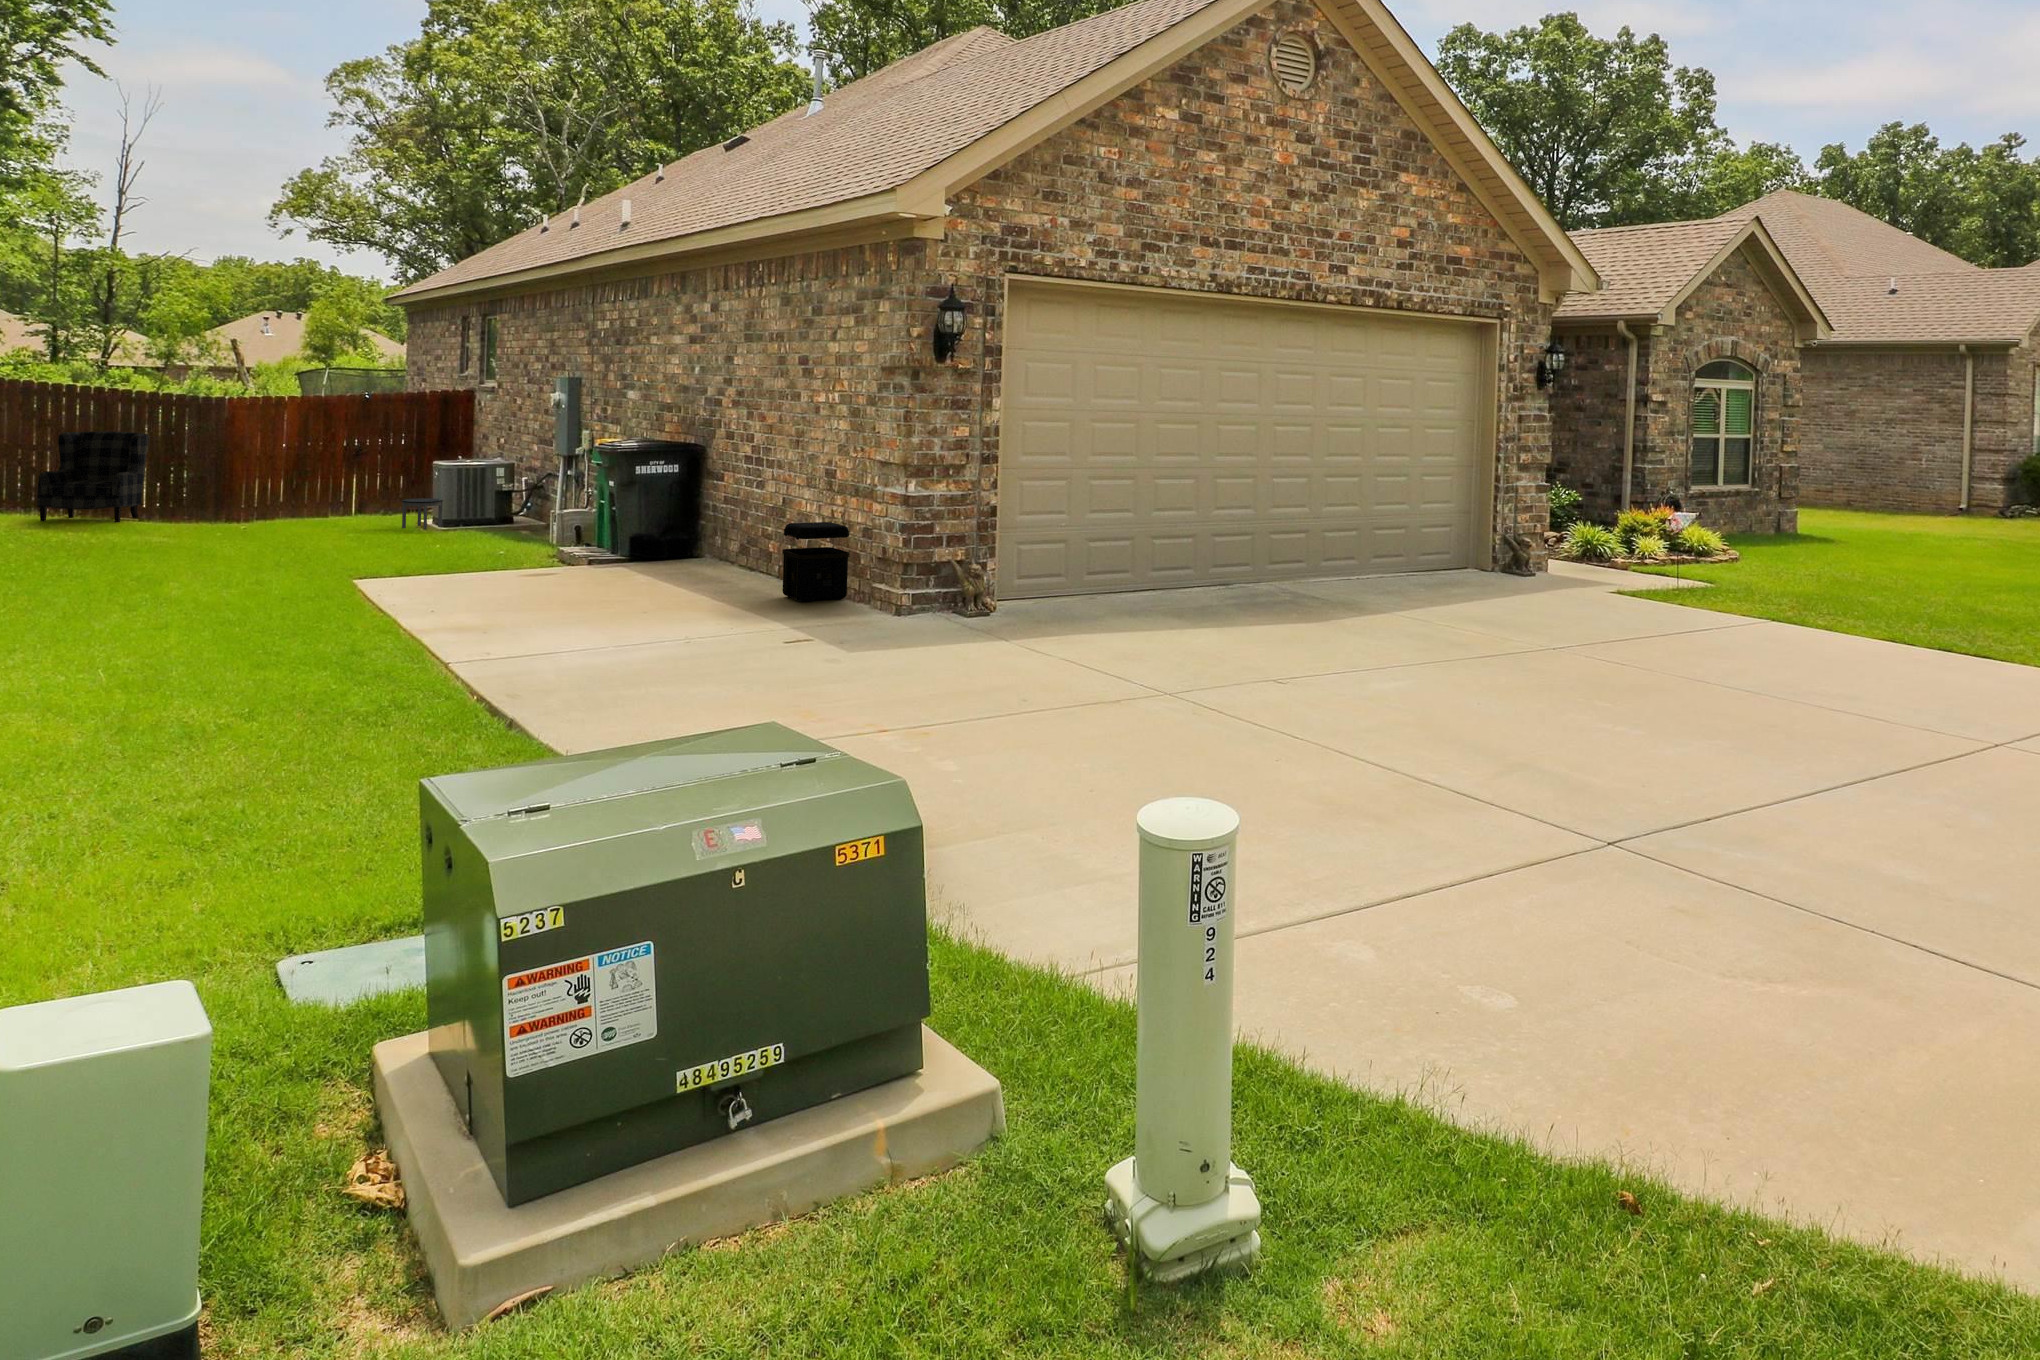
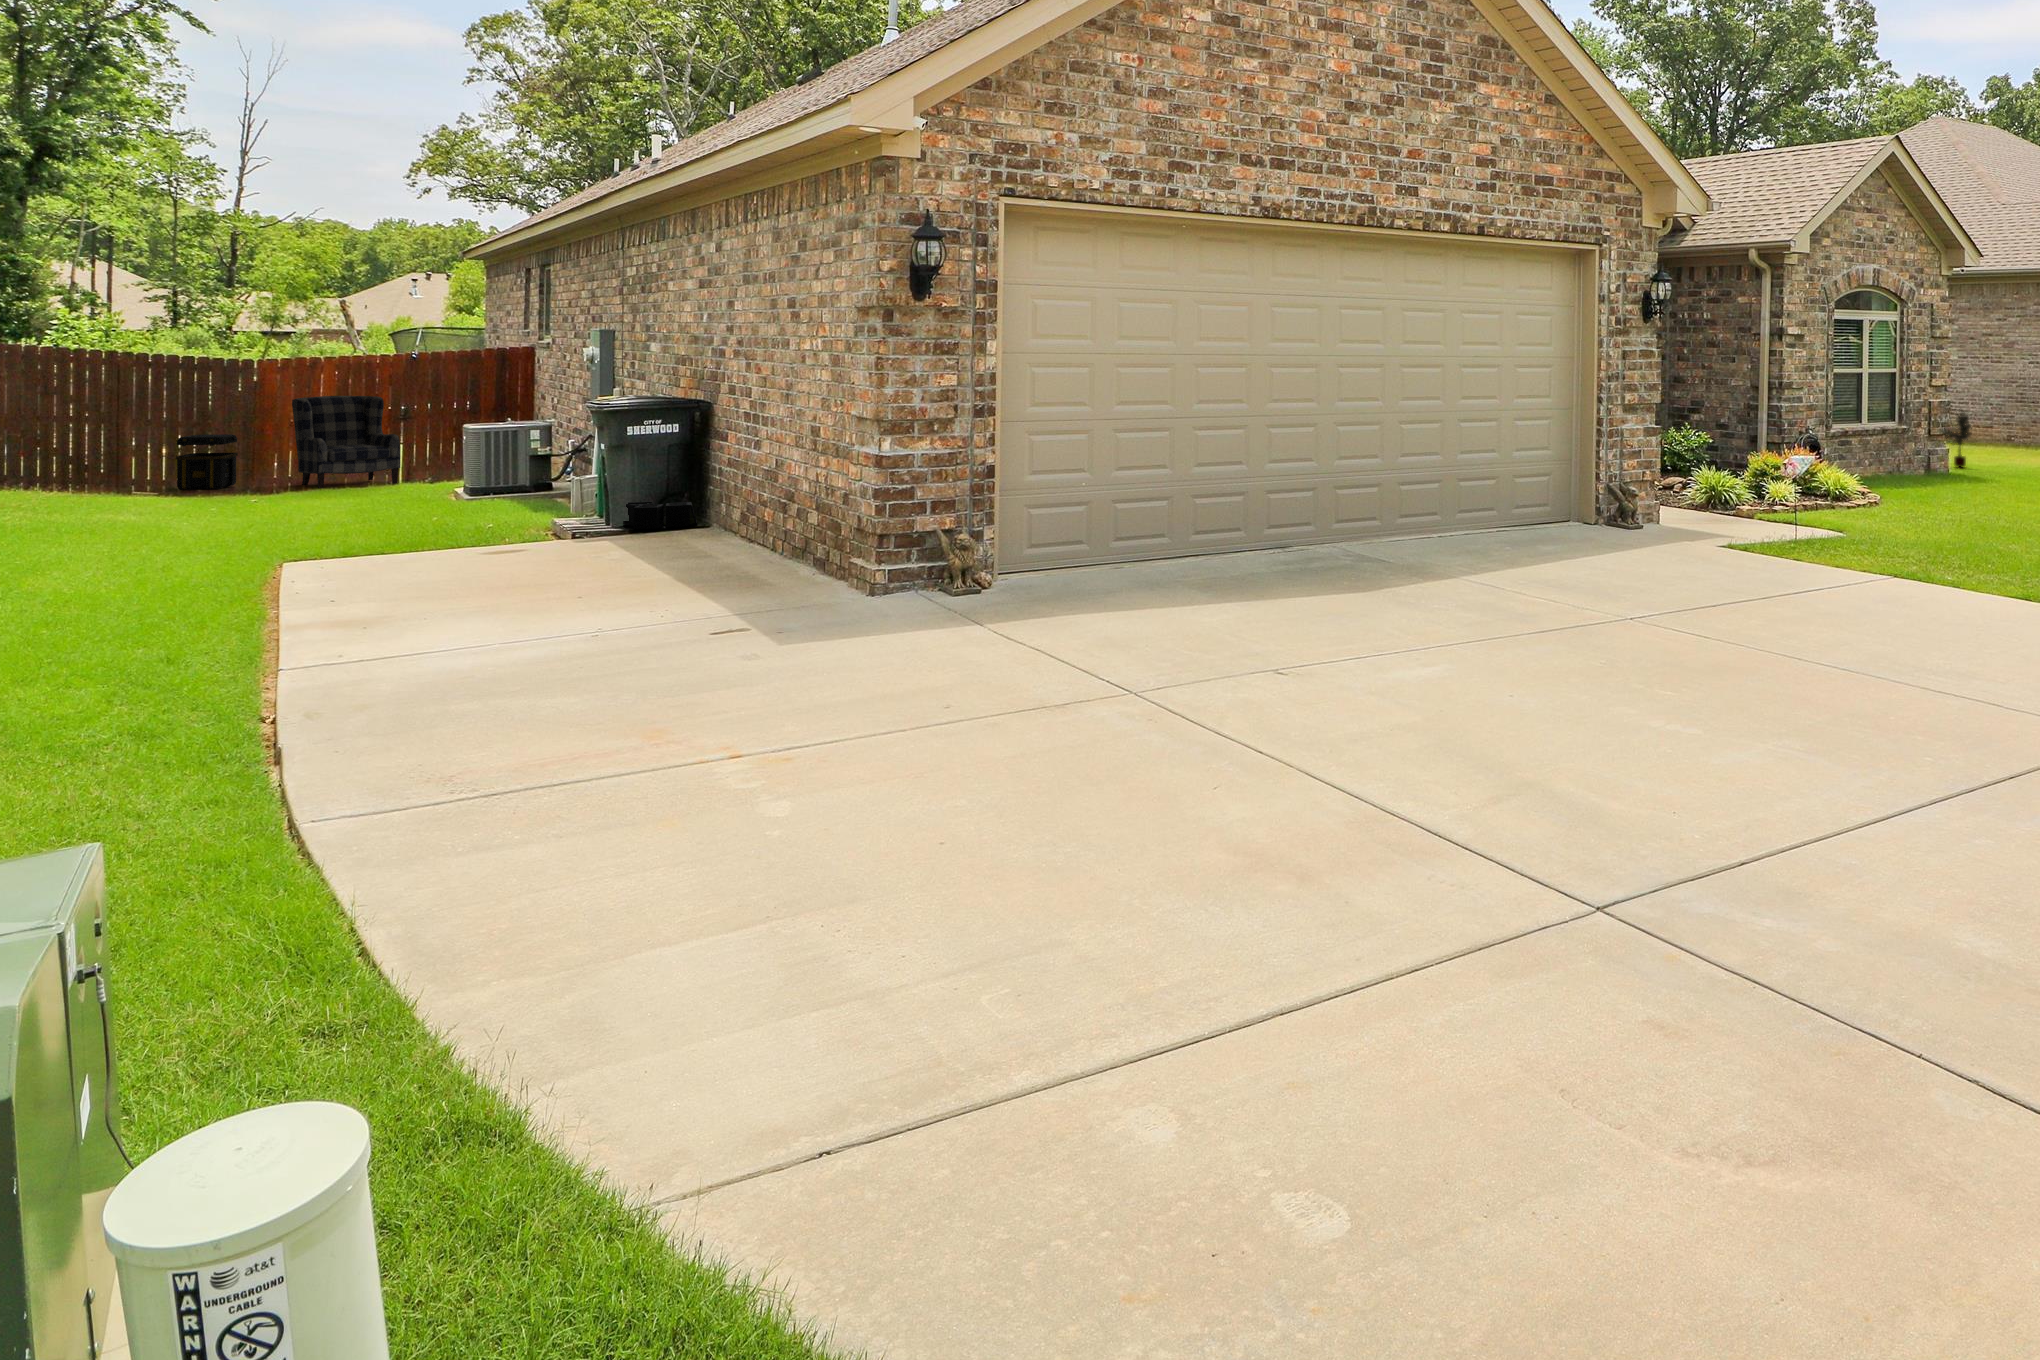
chair: present [37,431,149,522] -> present [292,396,400,488]
potted tree: none [1791,474,1823,530] -> present [1942,413,1972,468]
round table: present [402,498,443,529] -> none [429,461,477,495]
toolbox: present [782,522,849,602] -> present [176,434,238,490]

